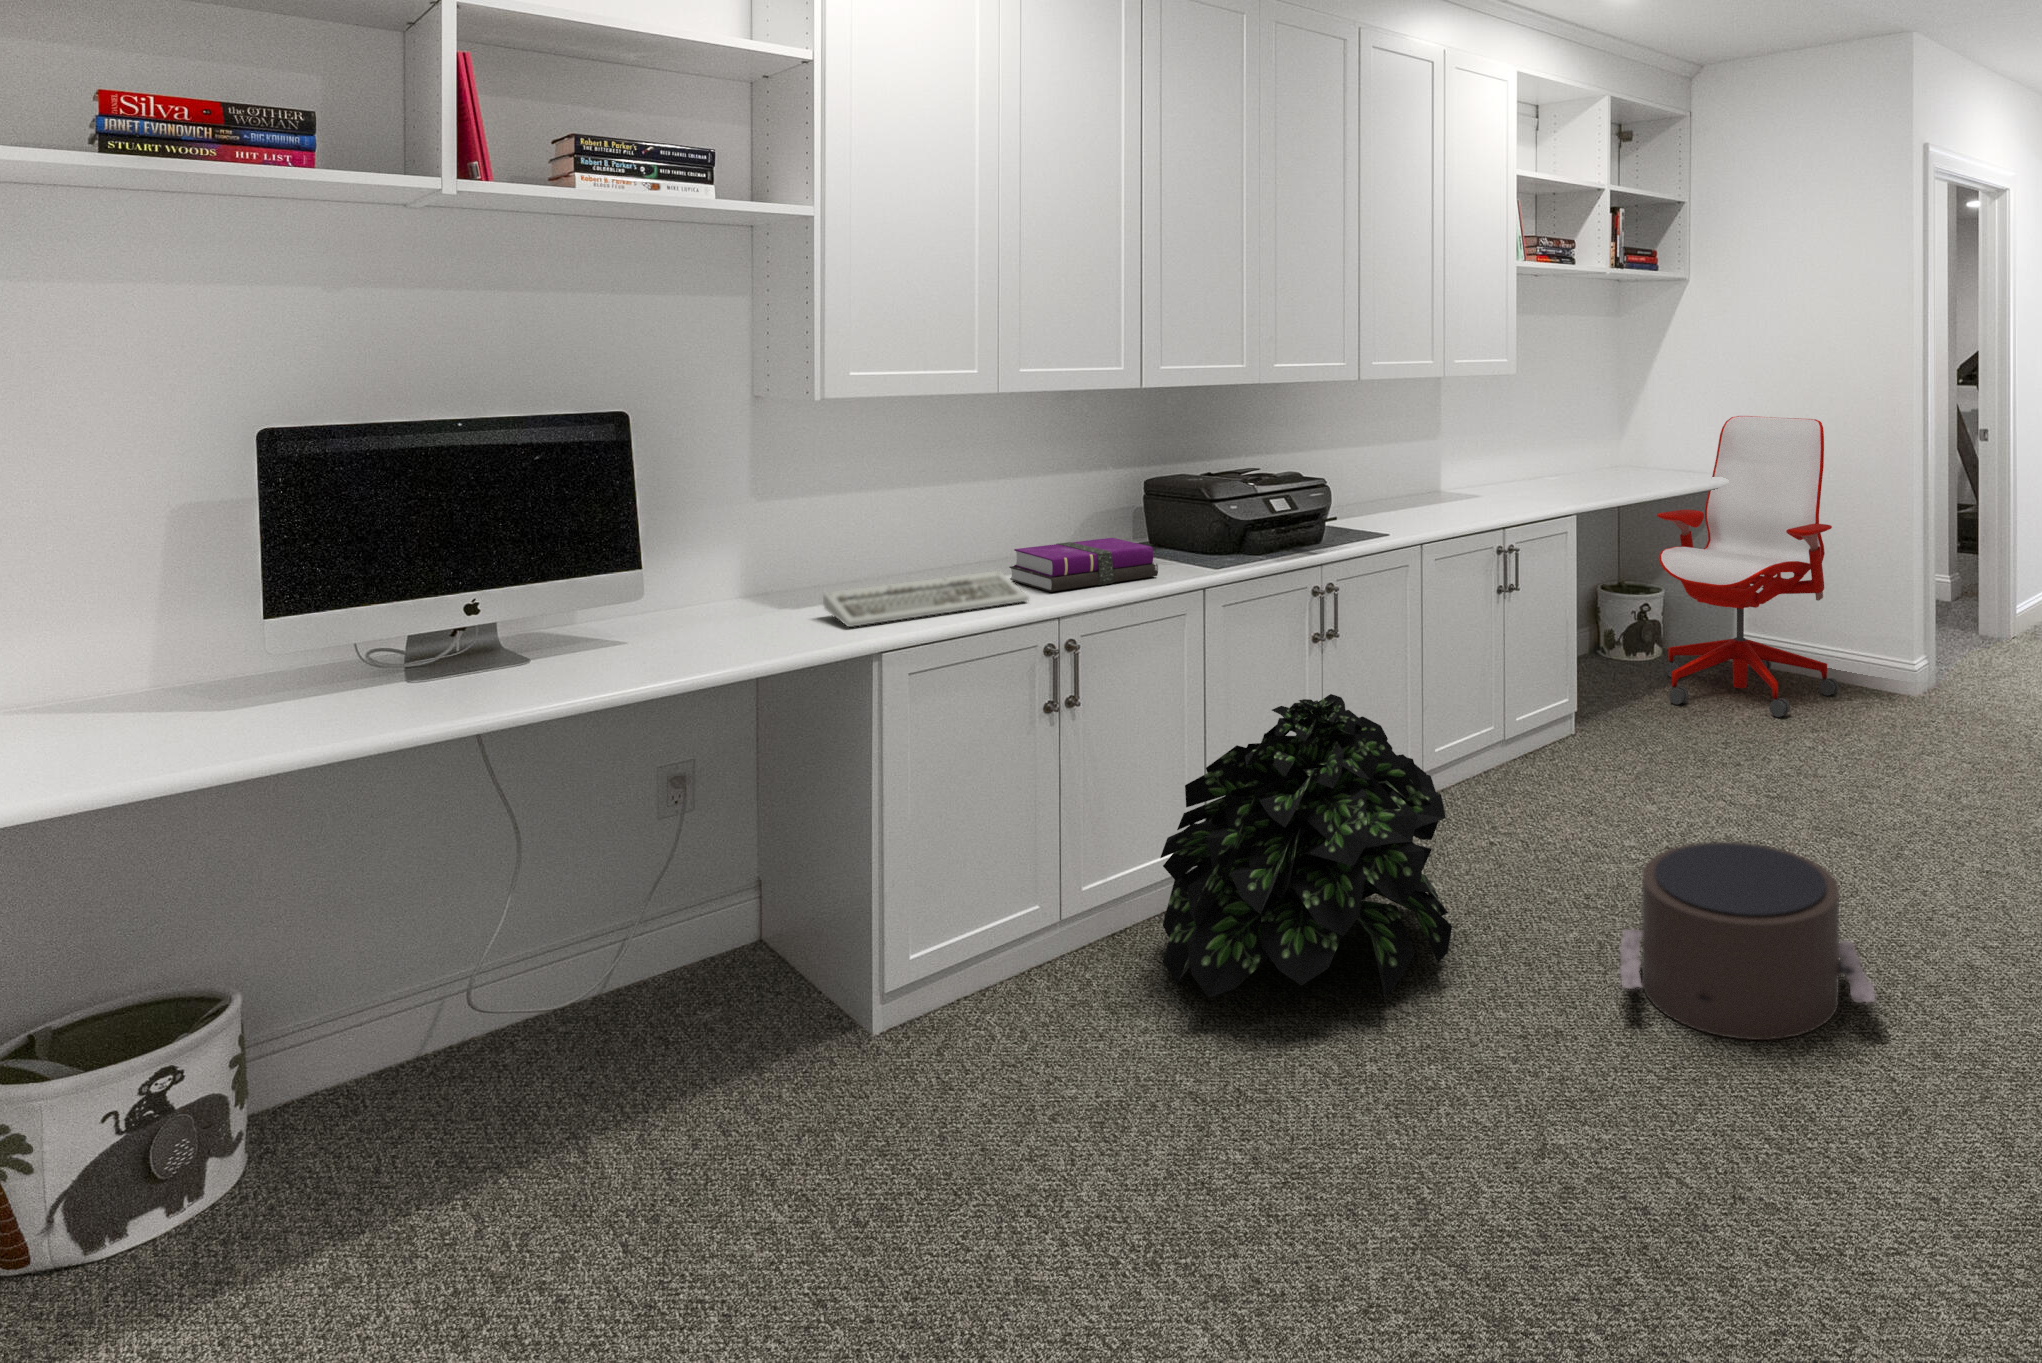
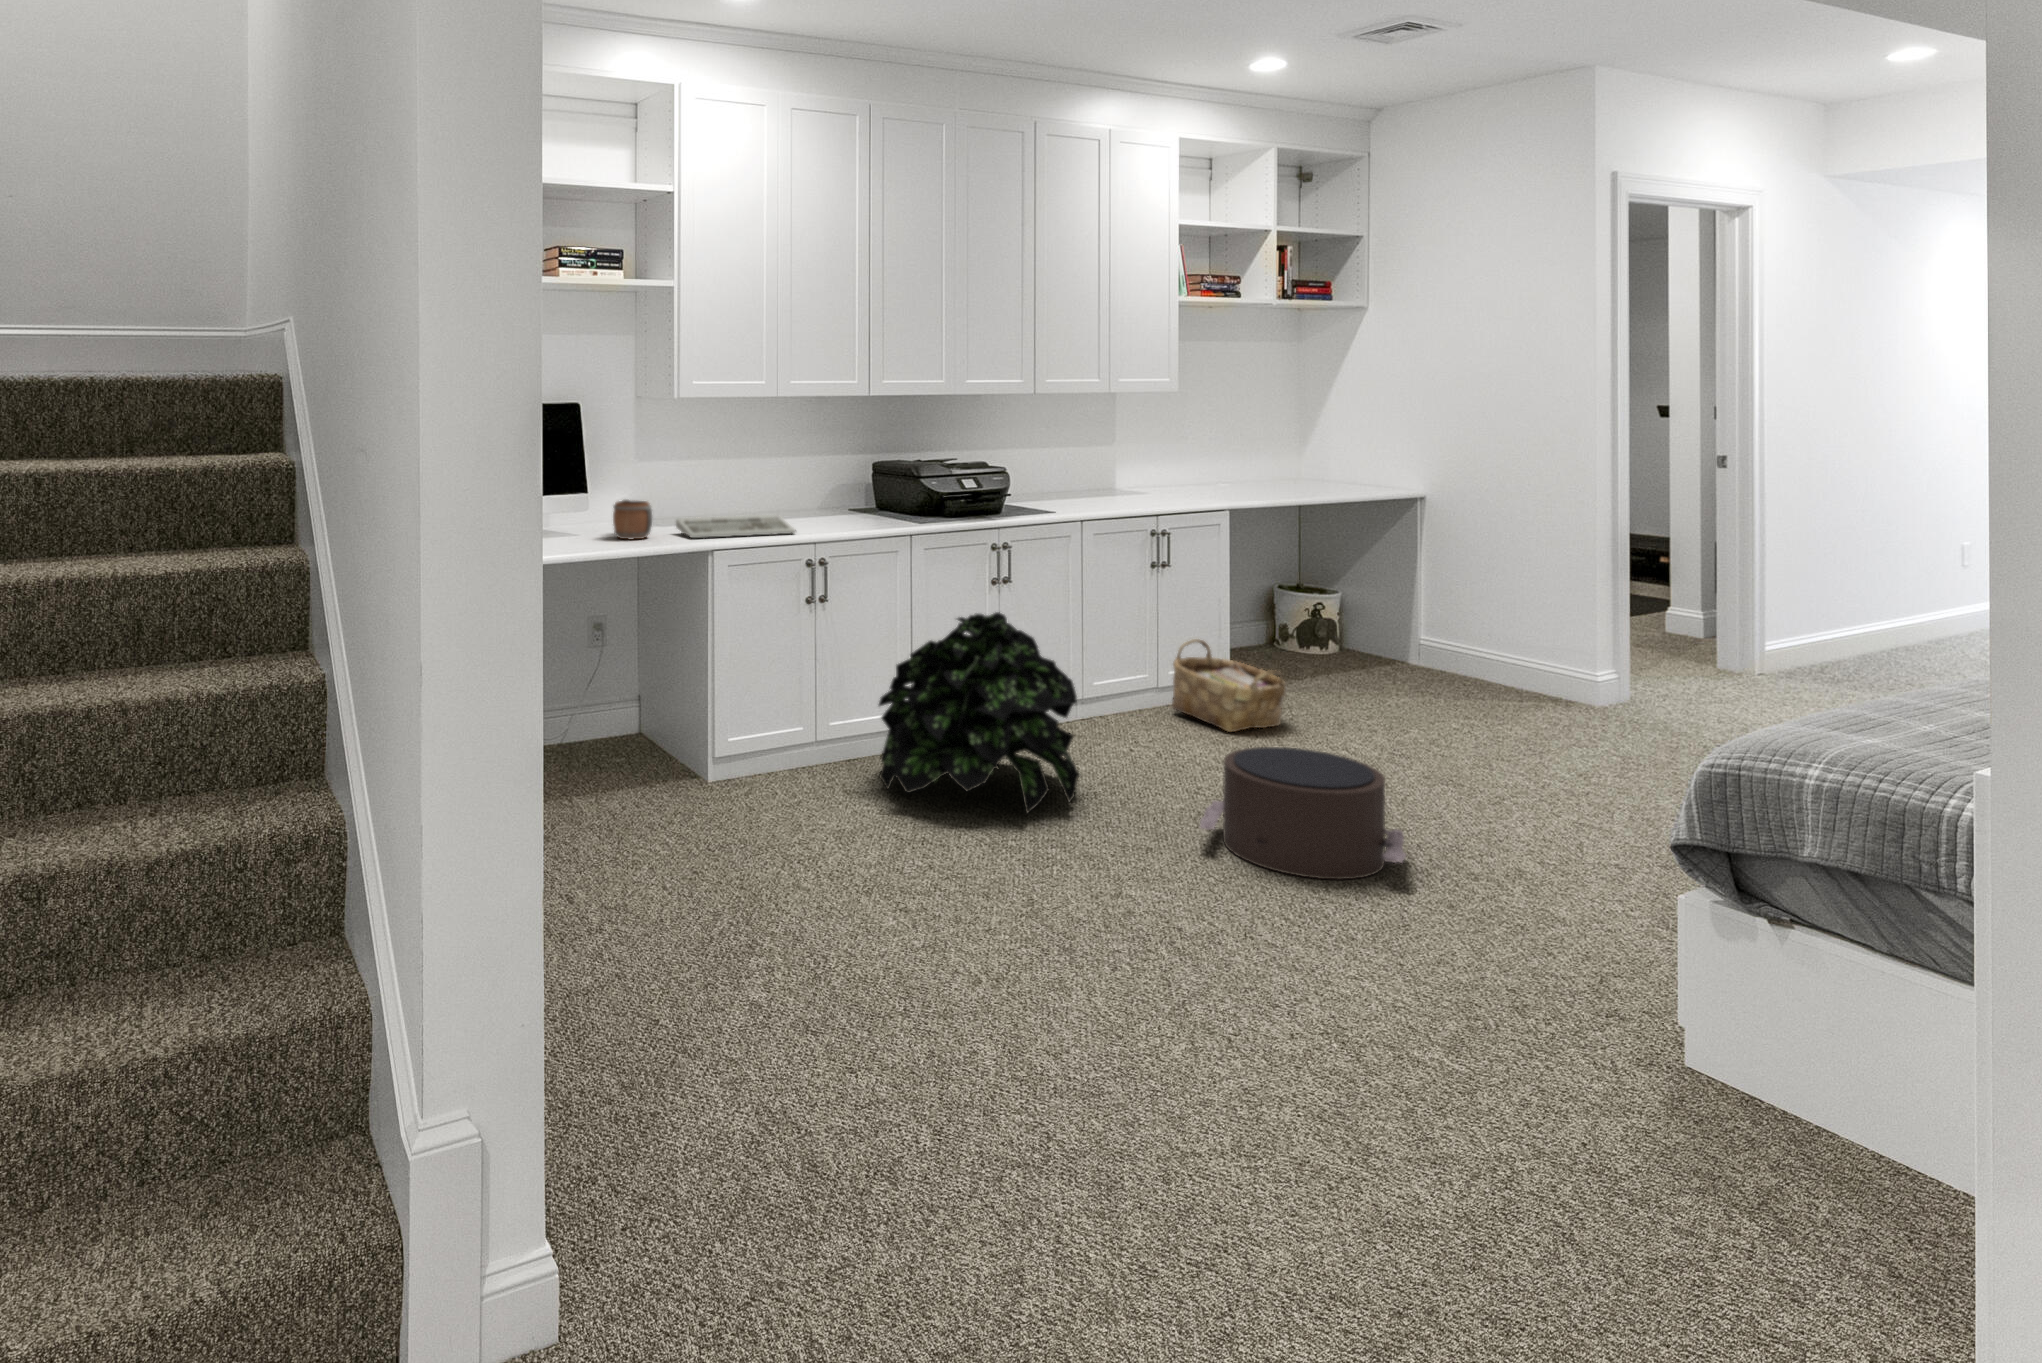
office chair: present [1657,416,1839,717] -> none [1321,434,1507,703]
notebook: present [1009,538,1158,592] -> none [784,500,881,530]
mug: none [701,567,776,640] -> present [613,499,652,539]
woven basket: none [1521,675,1651,793] -> present [1172,639,1286,732]

